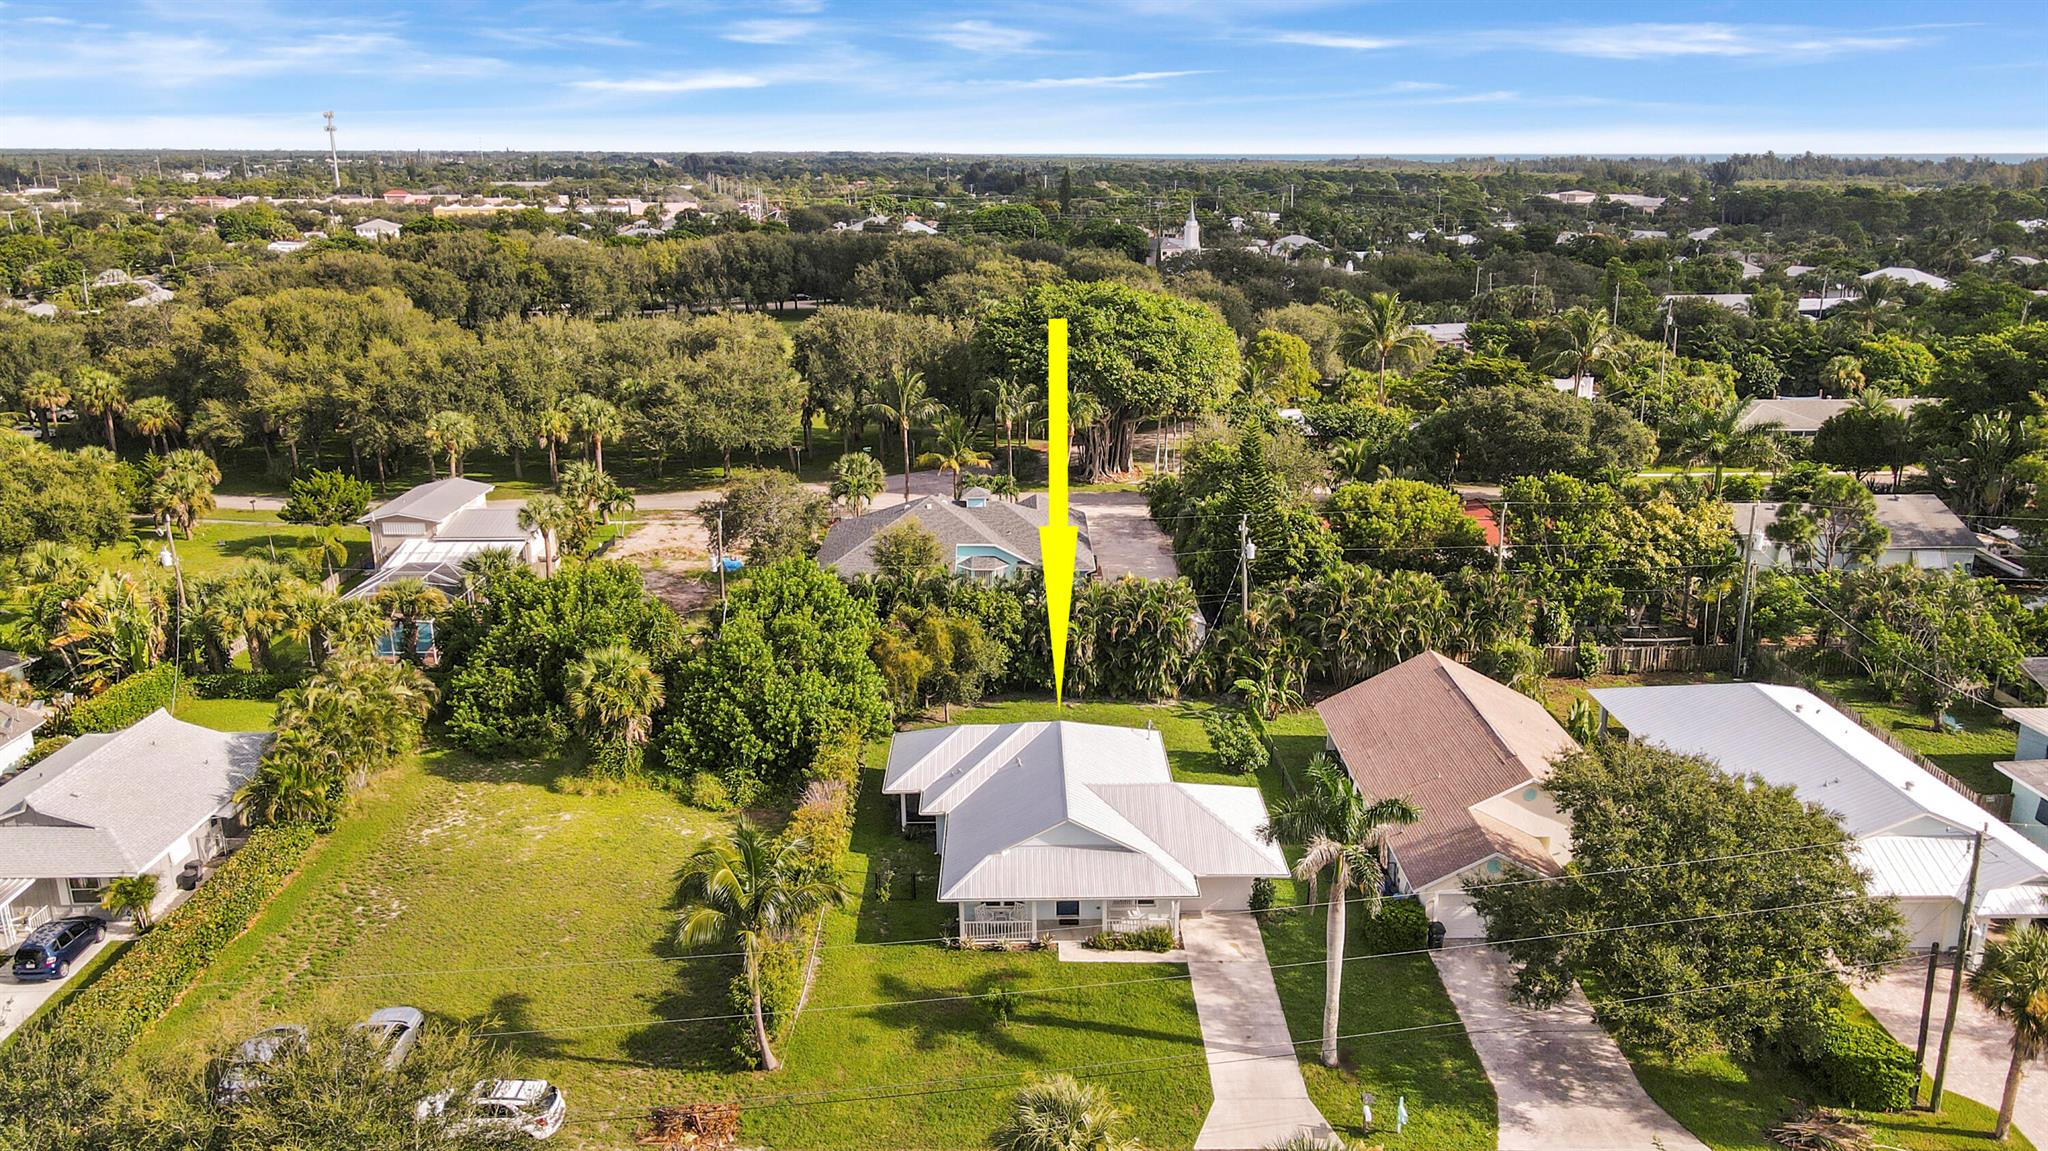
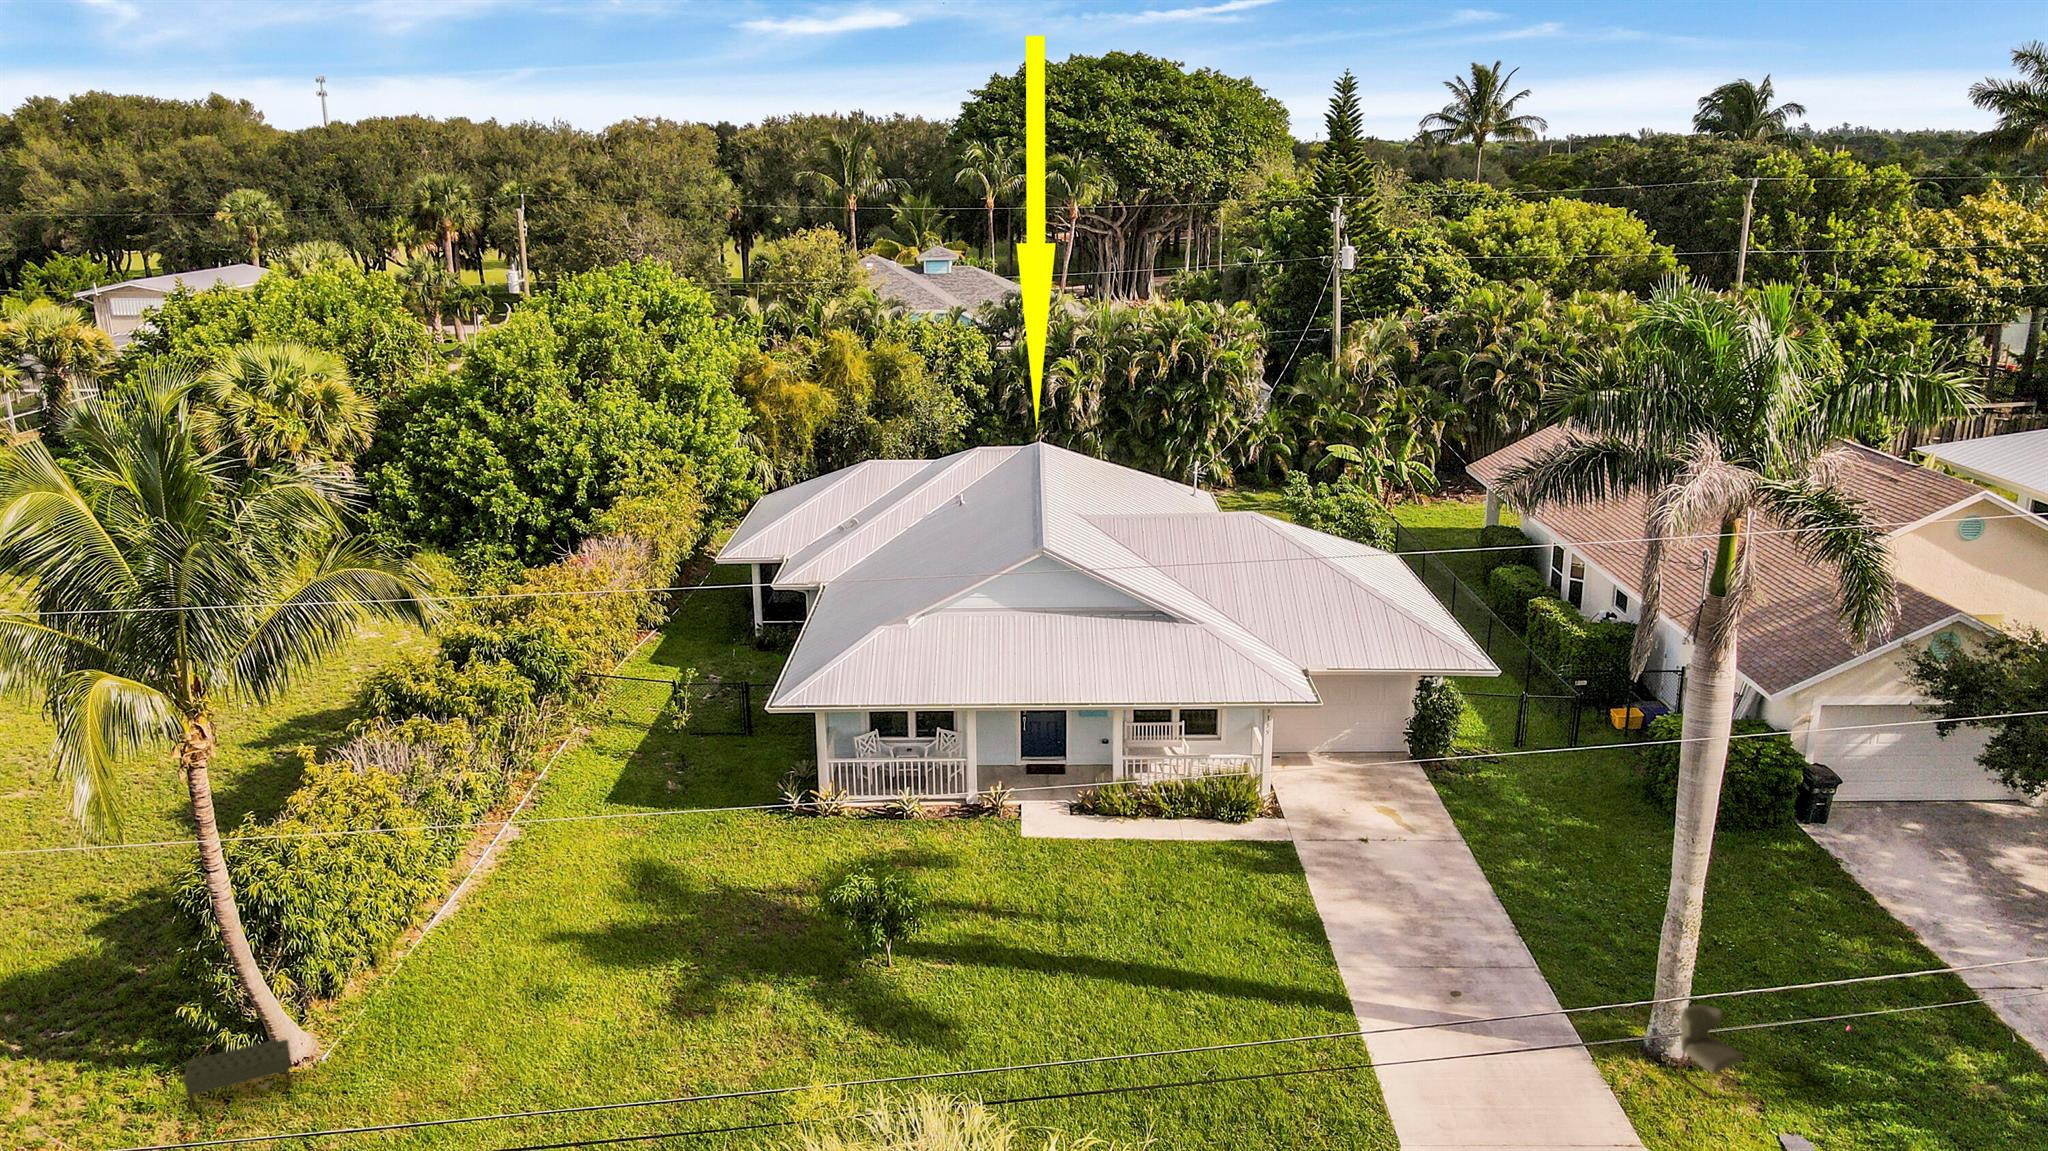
bench: none [734,1058,773,1088] -> present [183,1040,292,1112]

